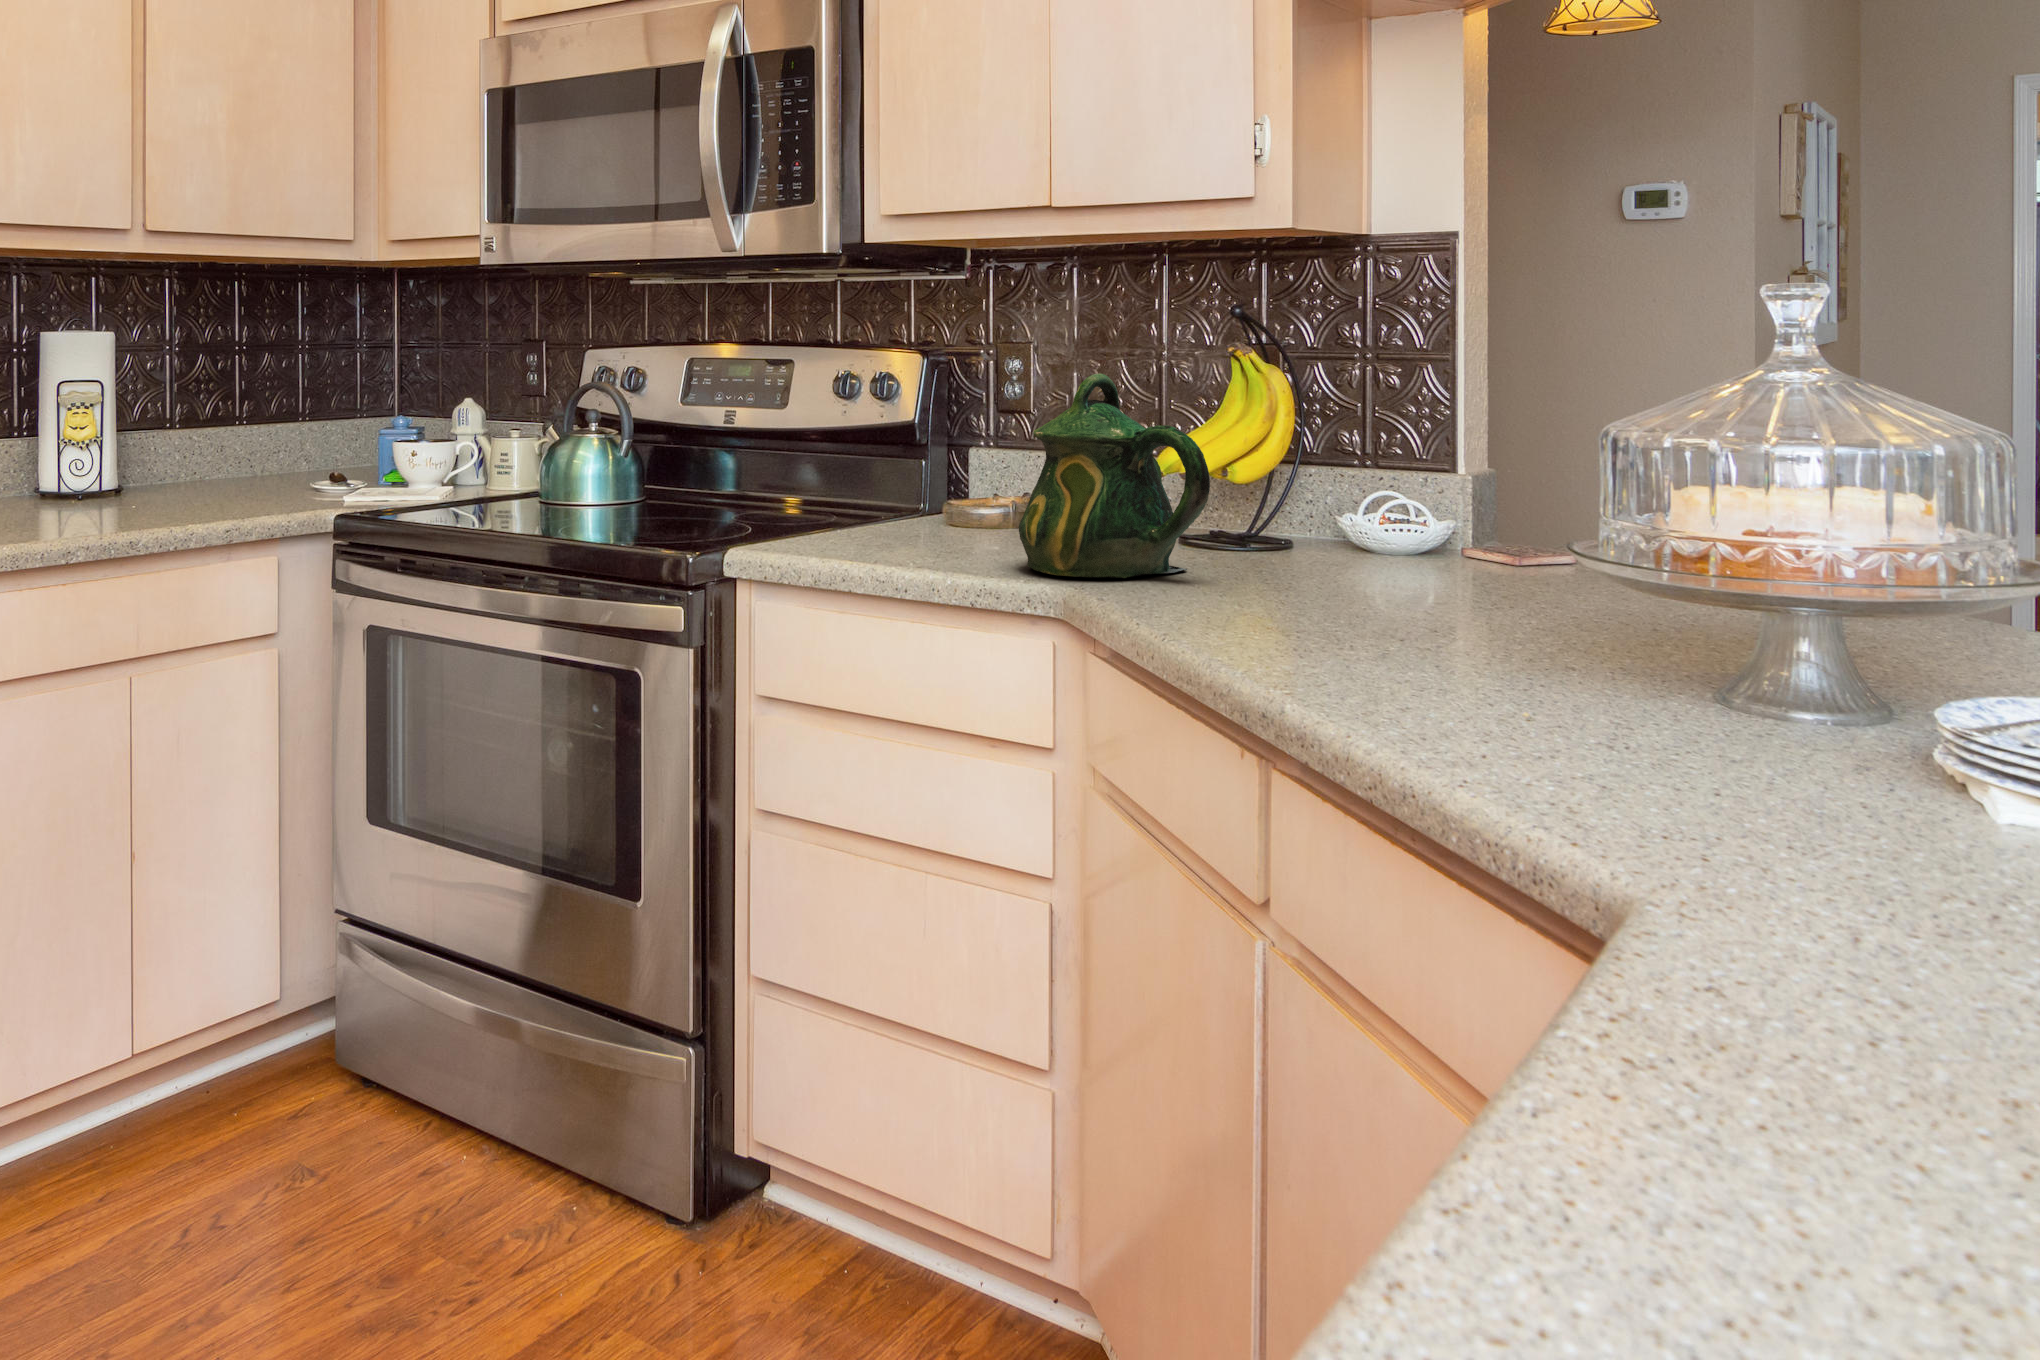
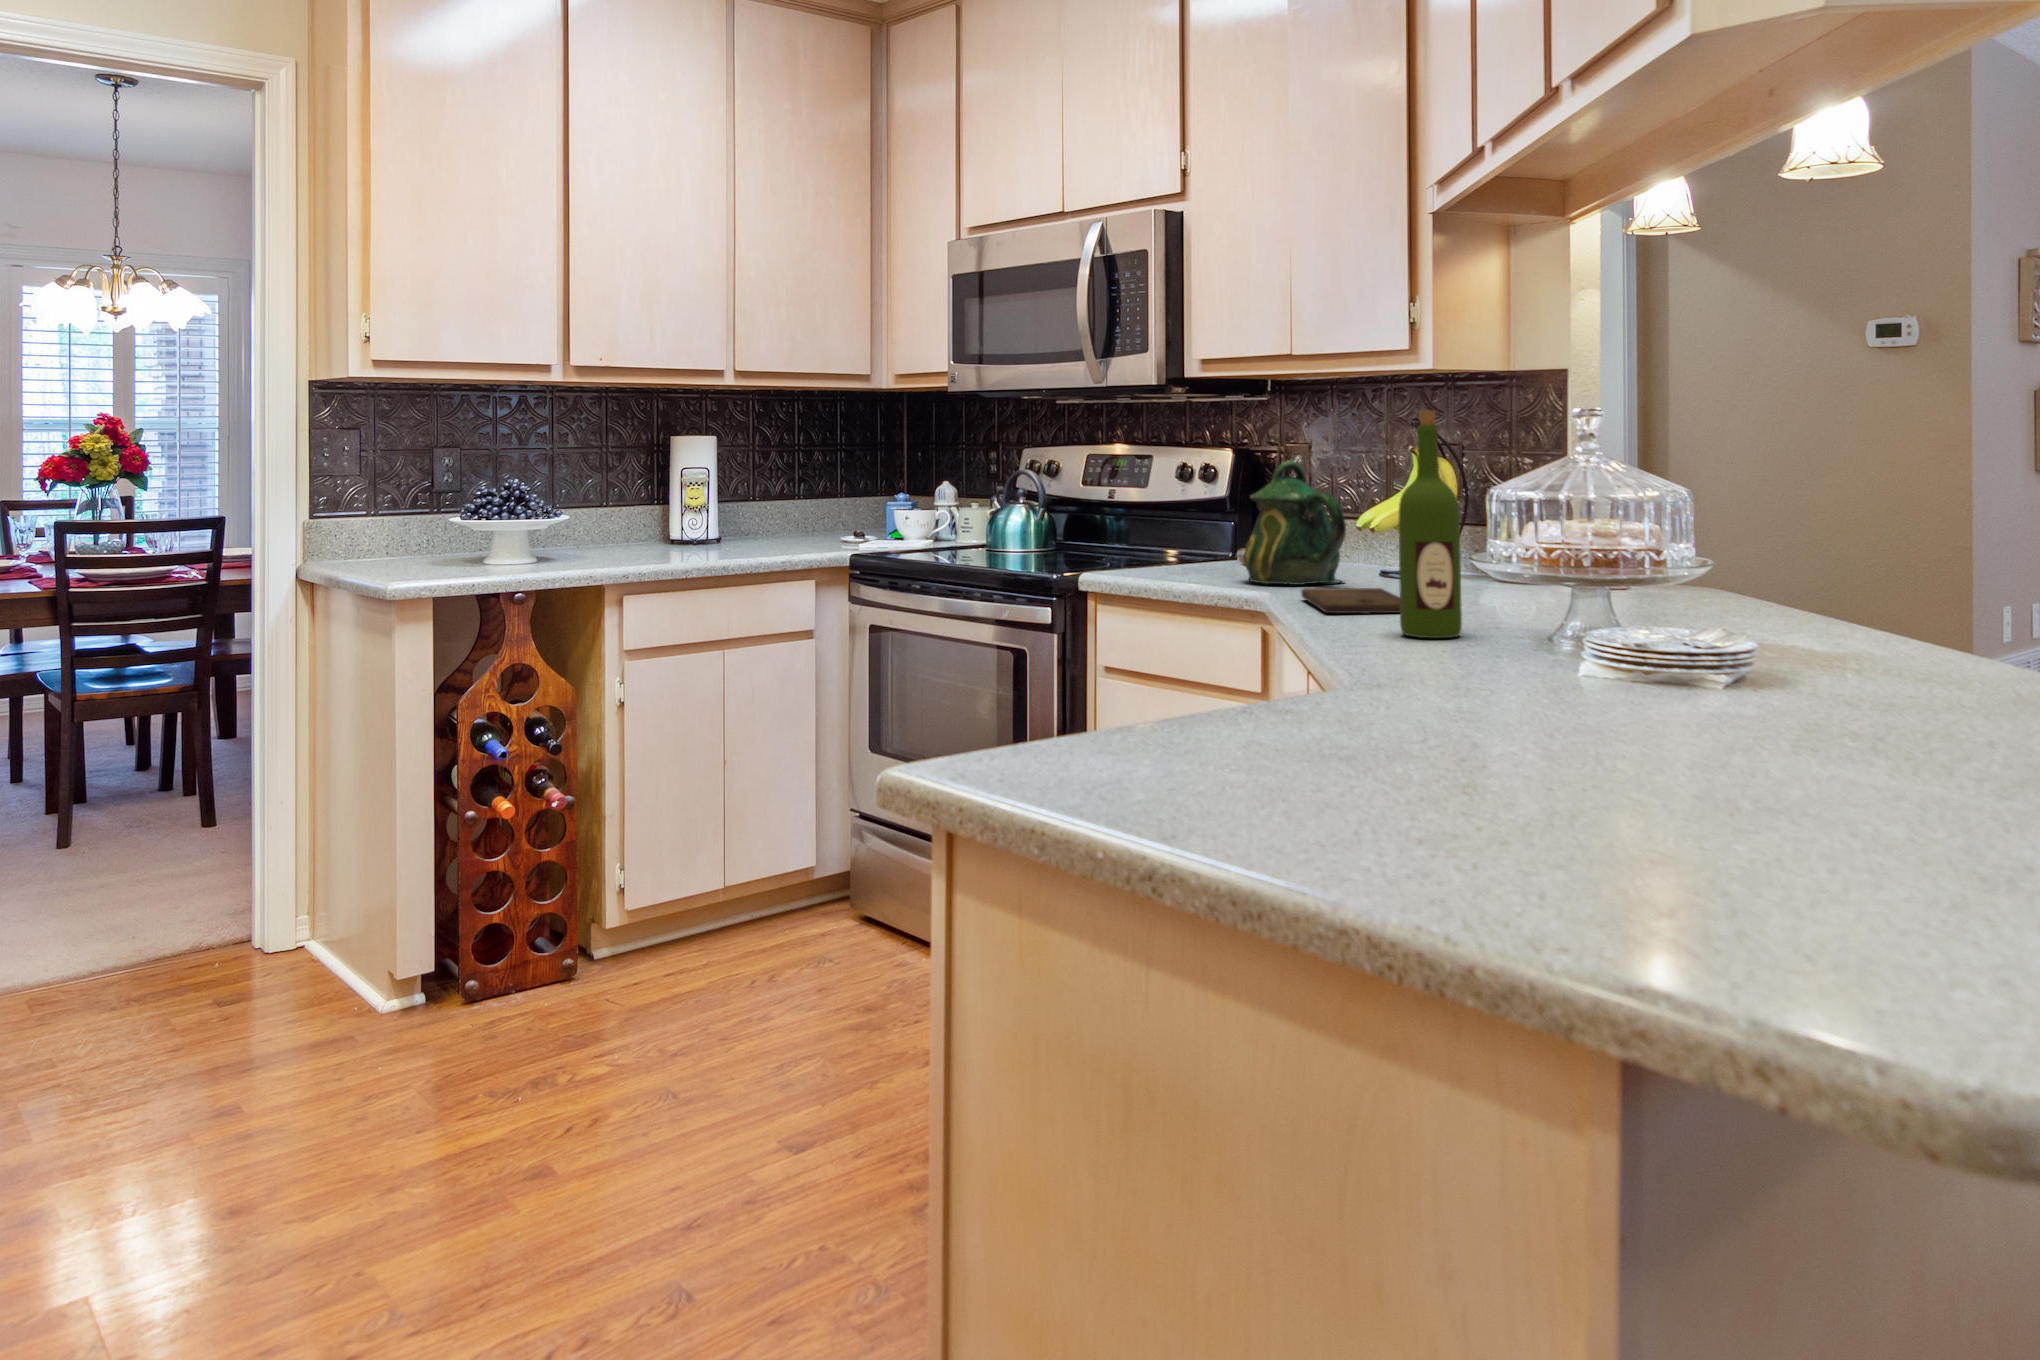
wine bottle: none [1530,287,1662,738] -> present [1399,411,1462,638]
cutting board: none [1180,593,1432,657] -> present [1301,588,1400,613]

